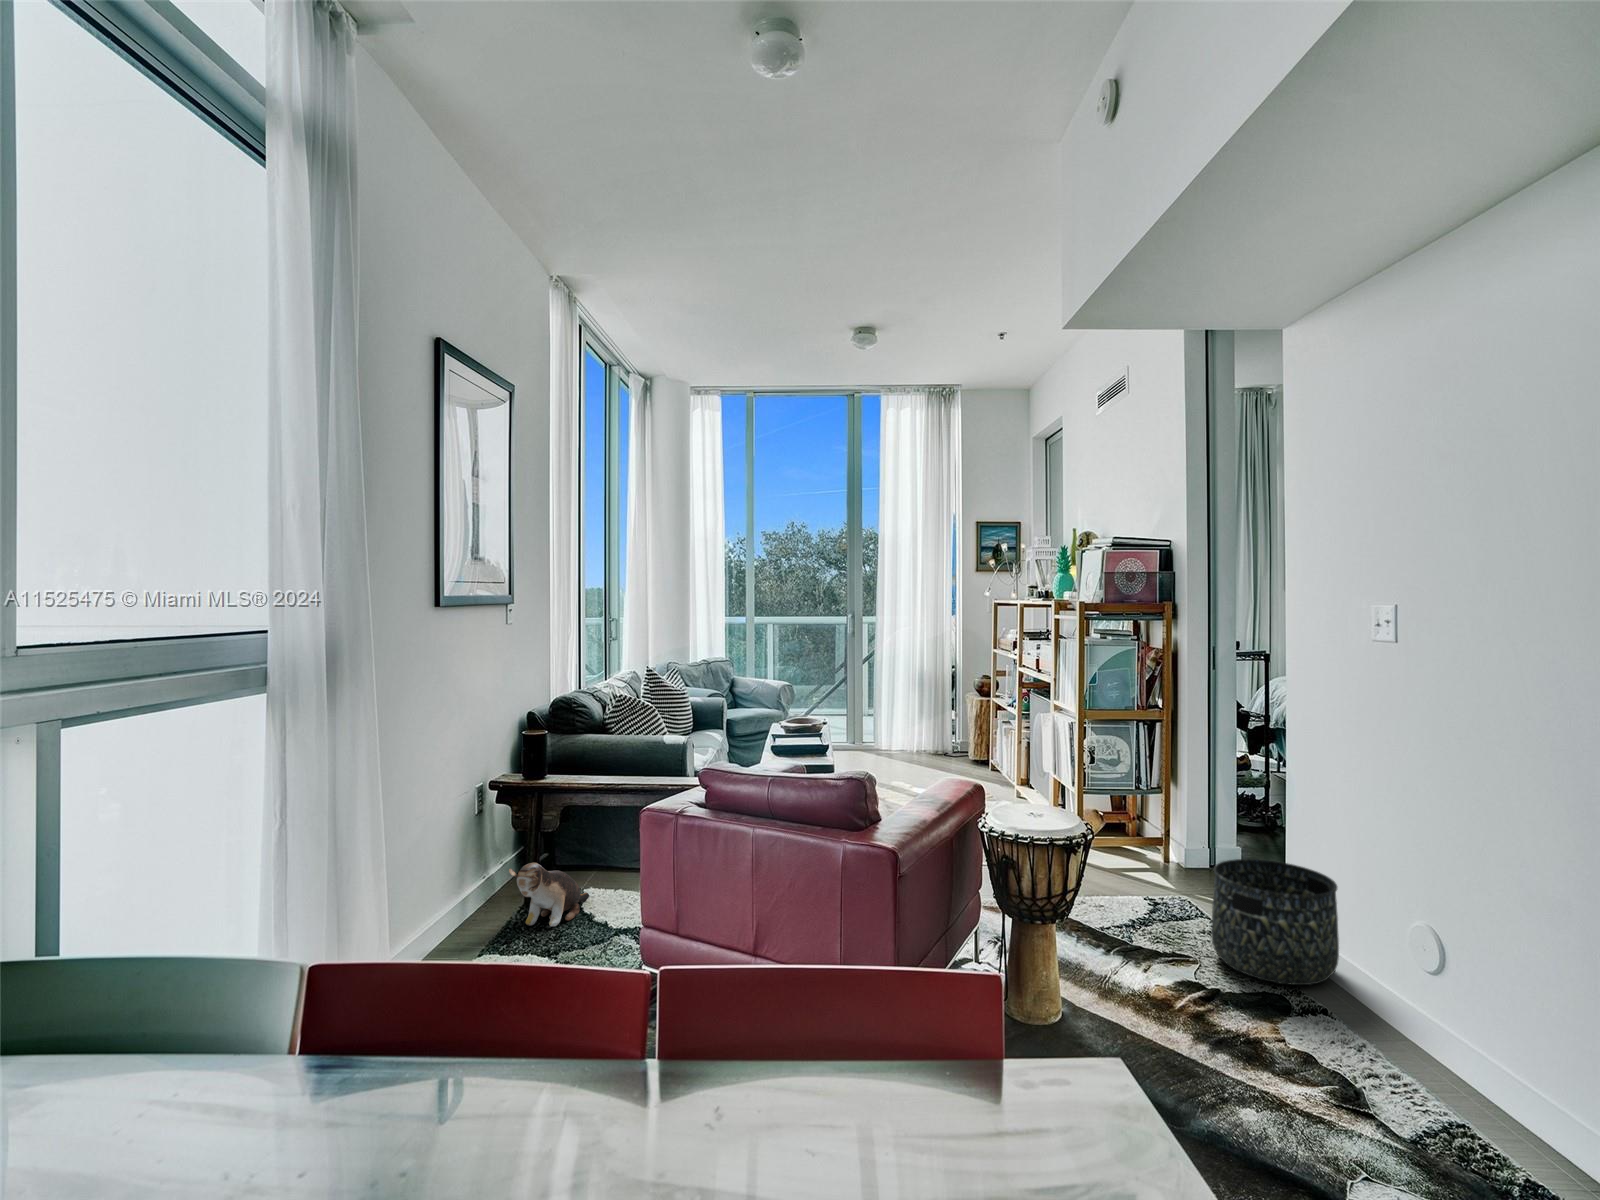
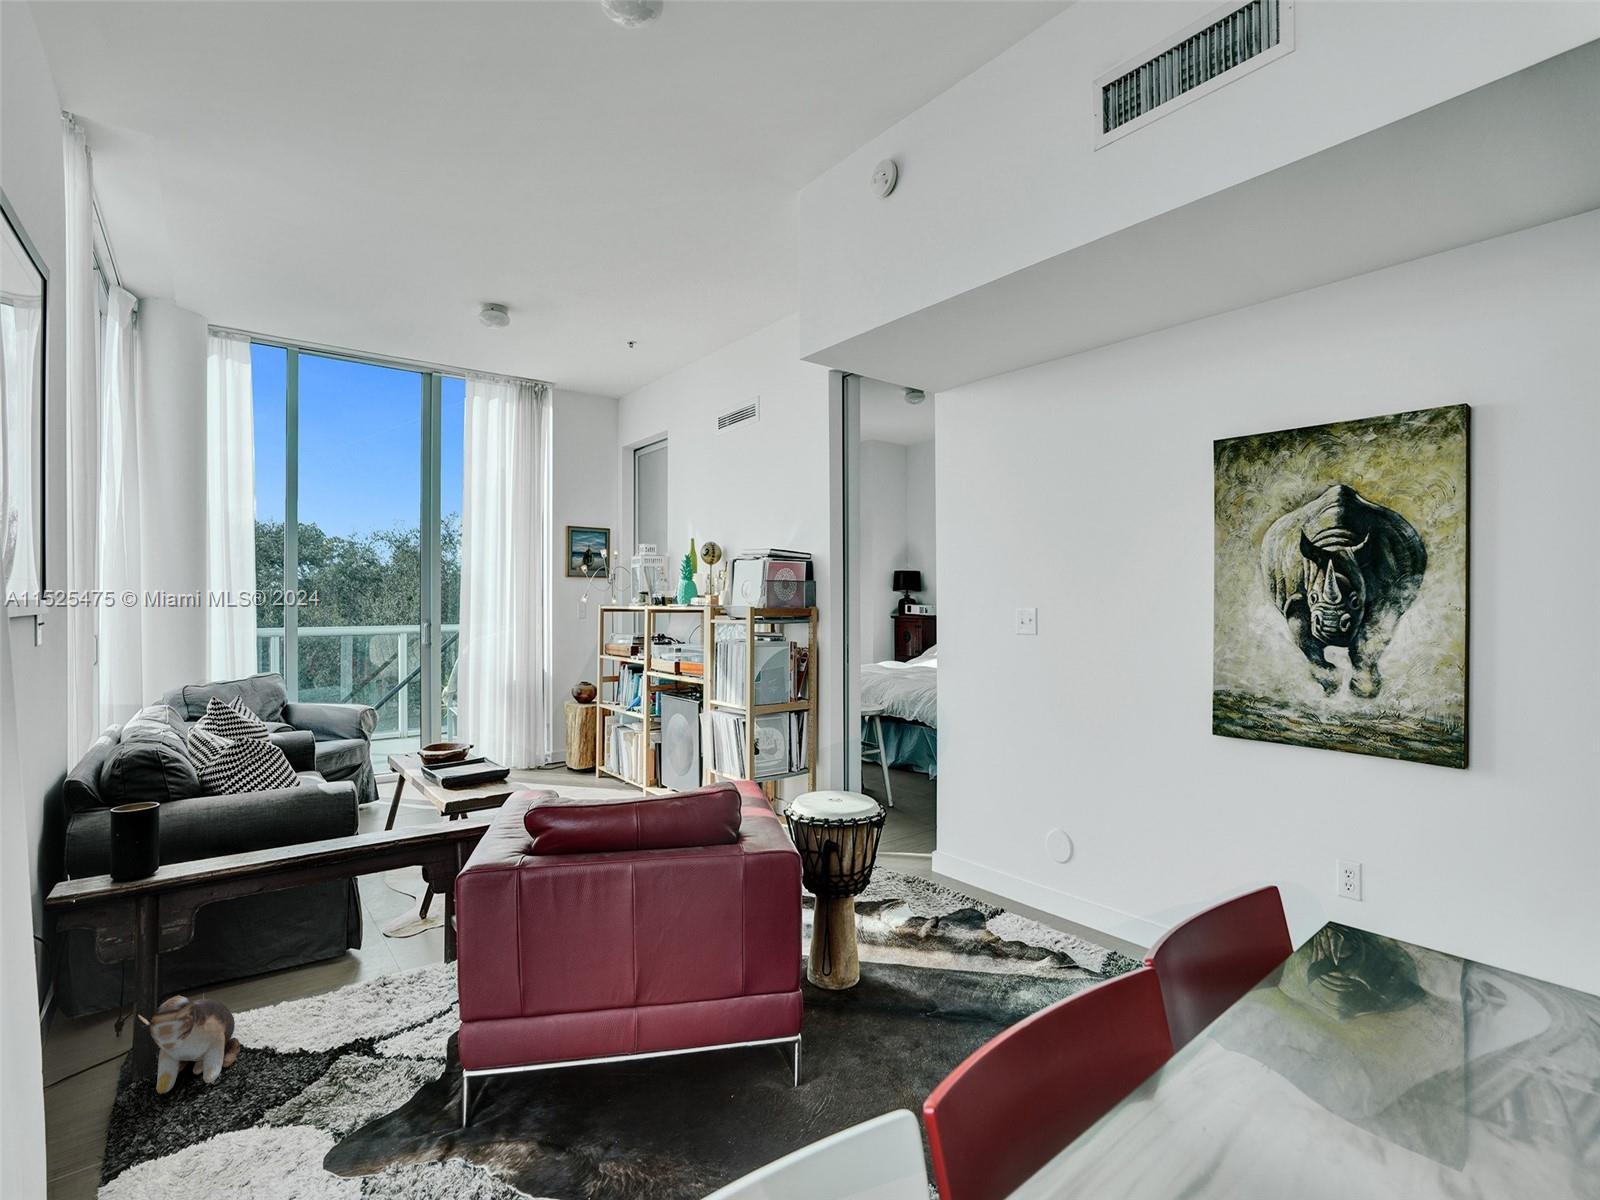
basket: present [1211,859,1339,985] -> none [933,817,1028,917]

